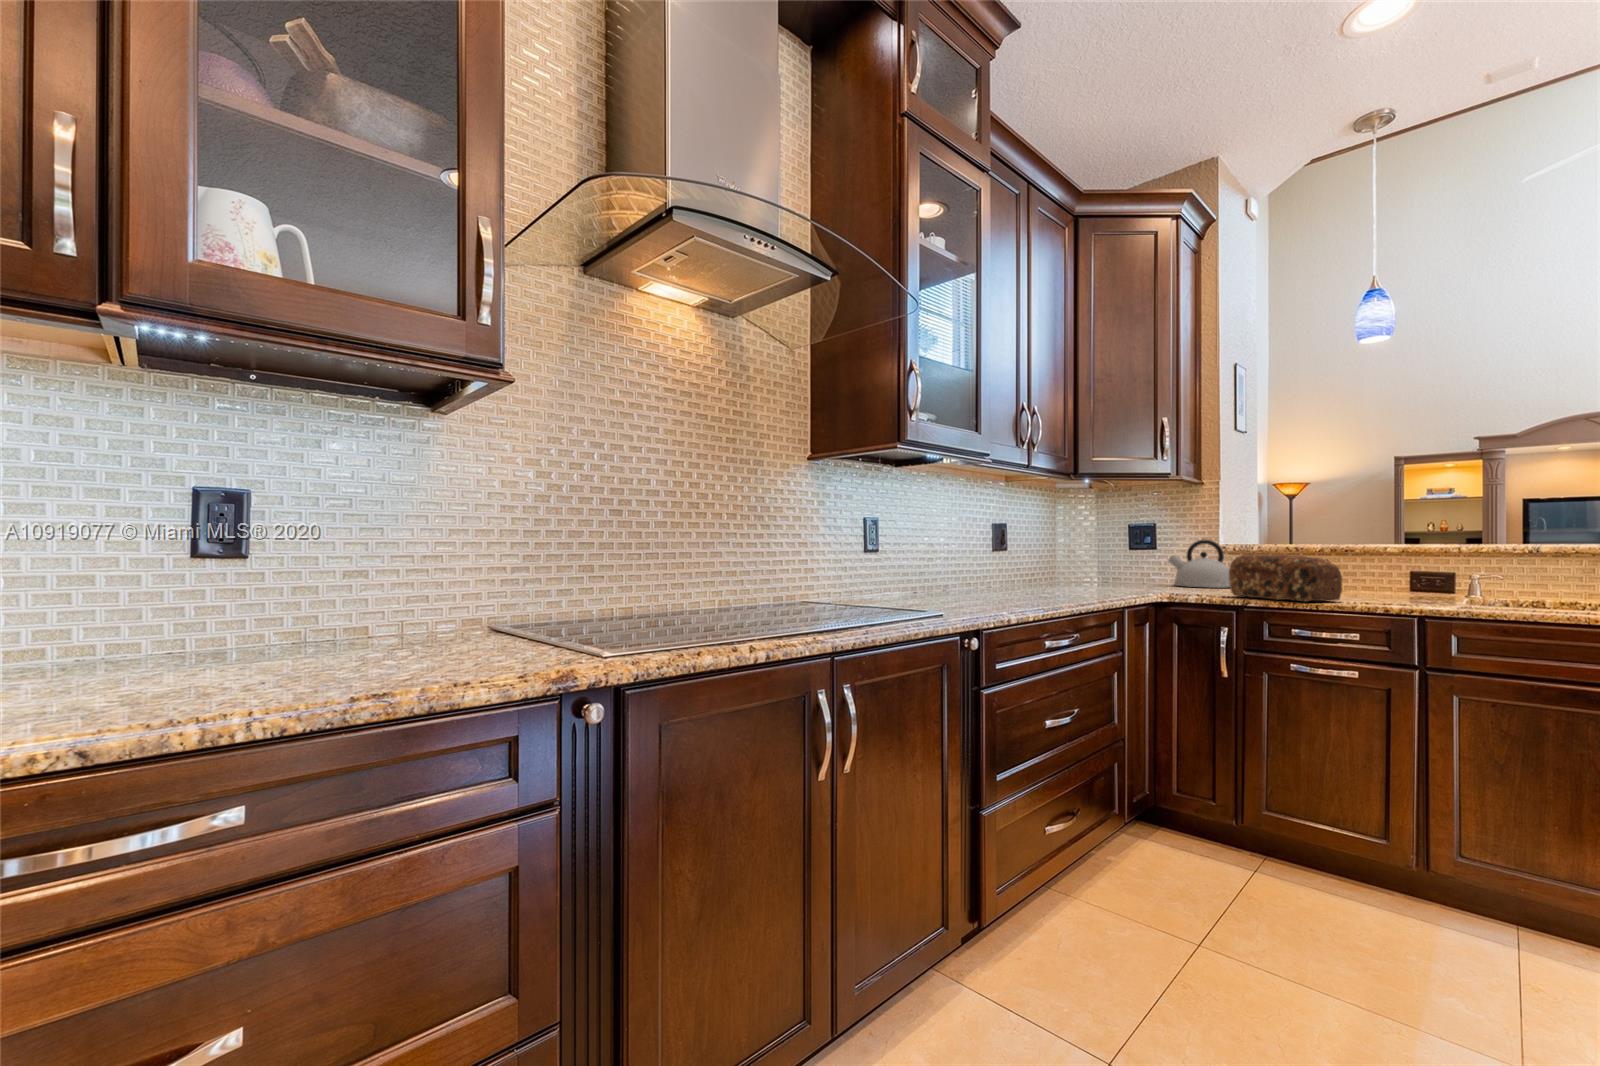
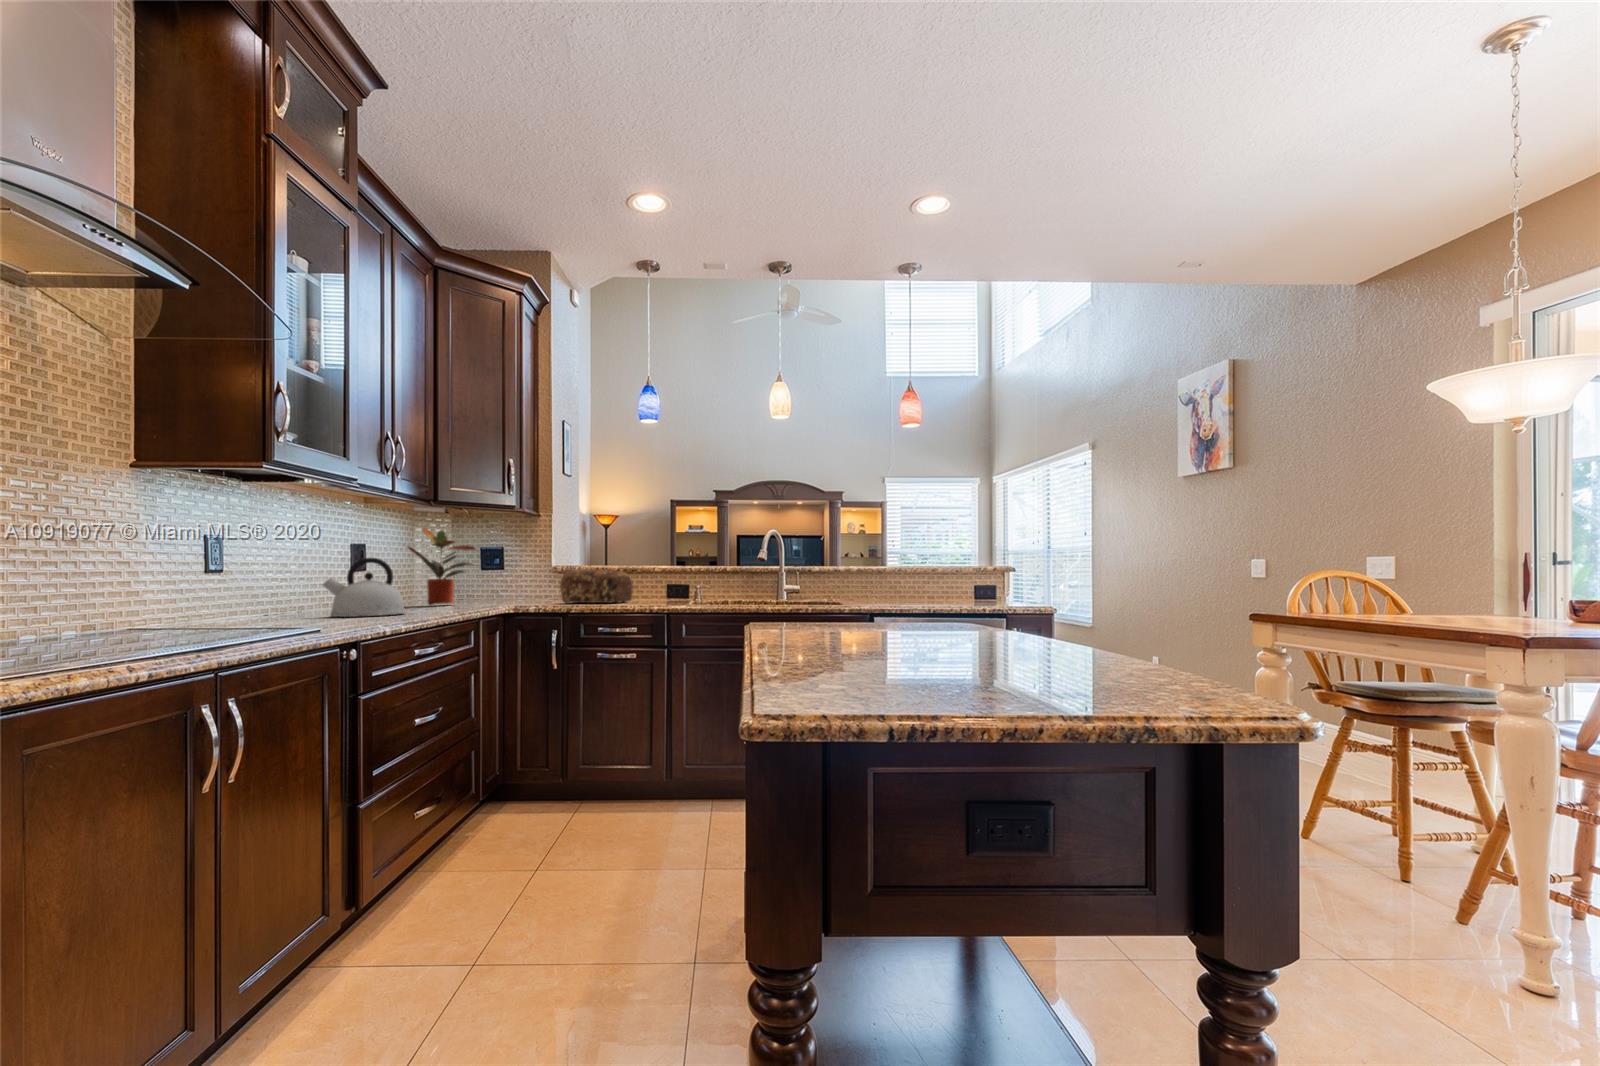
potted plant: none [1048,502,1124,587] -> present [408,527,475,605]
kettle: present [1168,539,1230,588] -> present [323,558,405,617]

